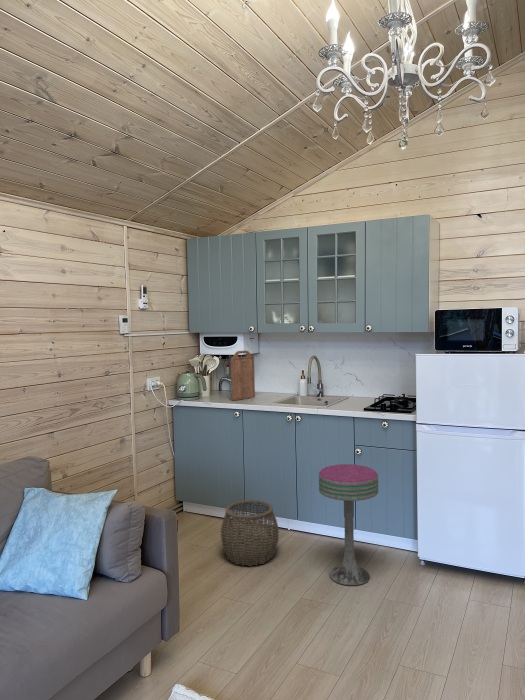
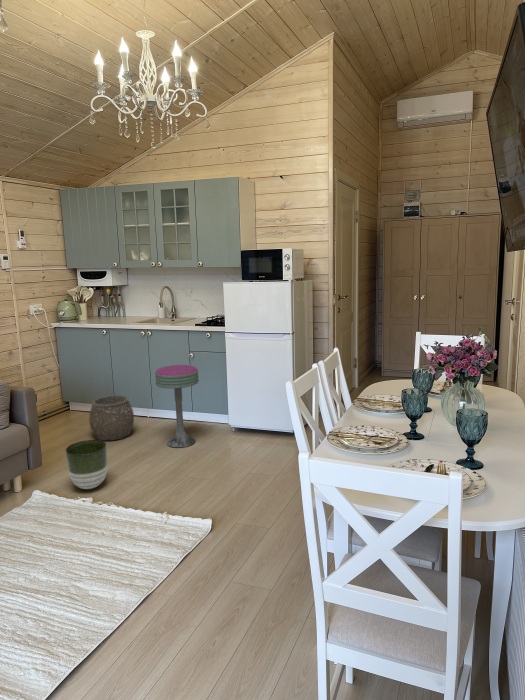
cutting board: present [231,351,255,400] -> none [100,282,123,322]
planter: none [214,578,271,658] -> present [65,440,107,489]

